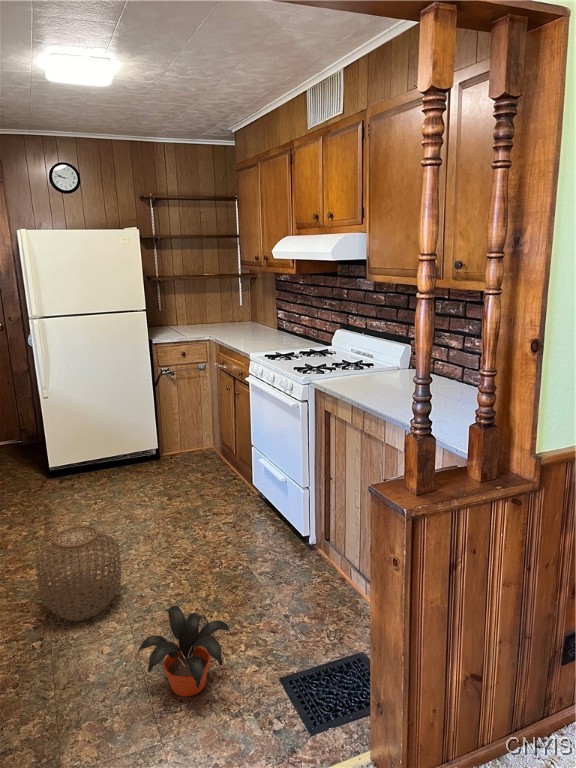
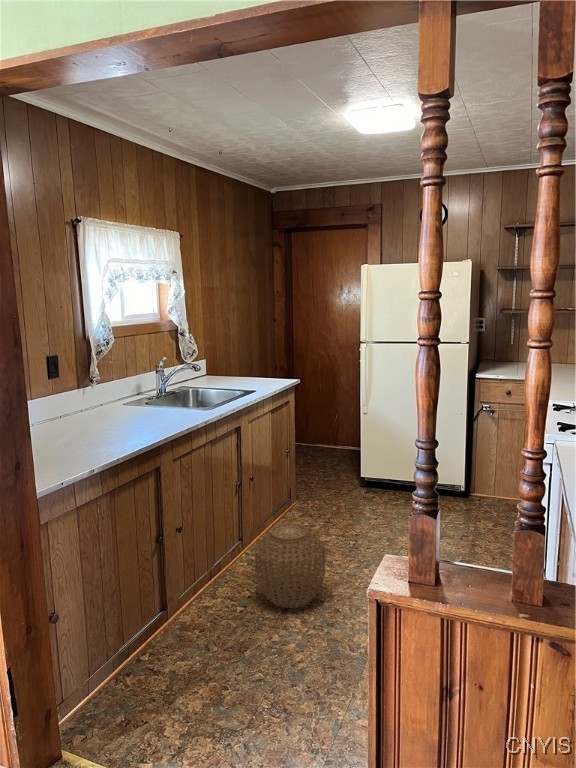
potted plant: present [138,605,230,696] -> none [255,620,347,712]

